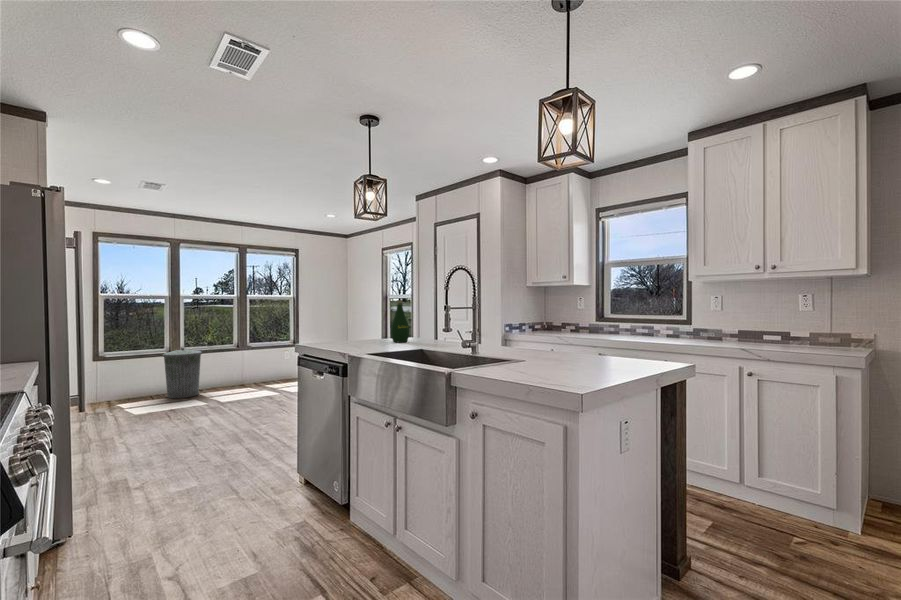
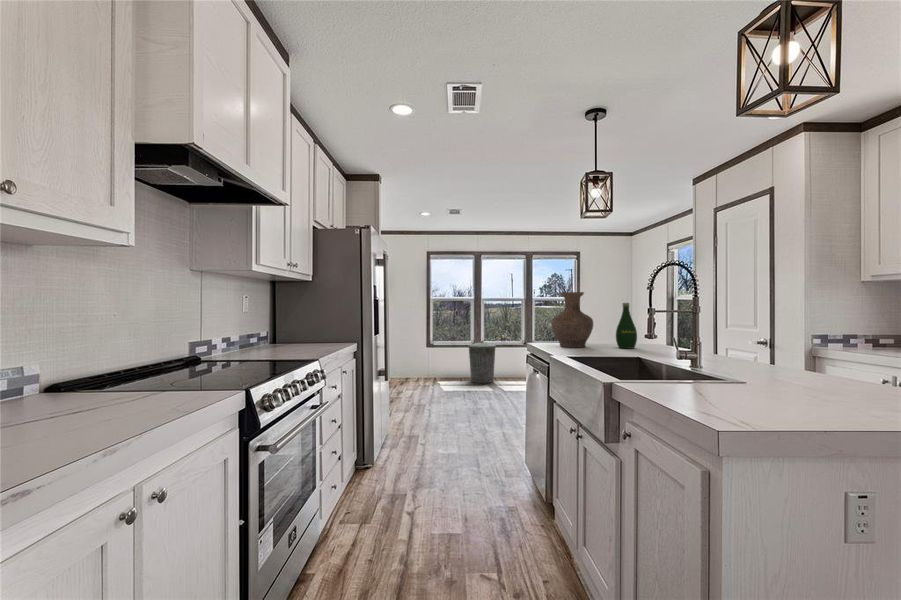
vase: none [330,290,371,345] -> present [552,292,593,347]

